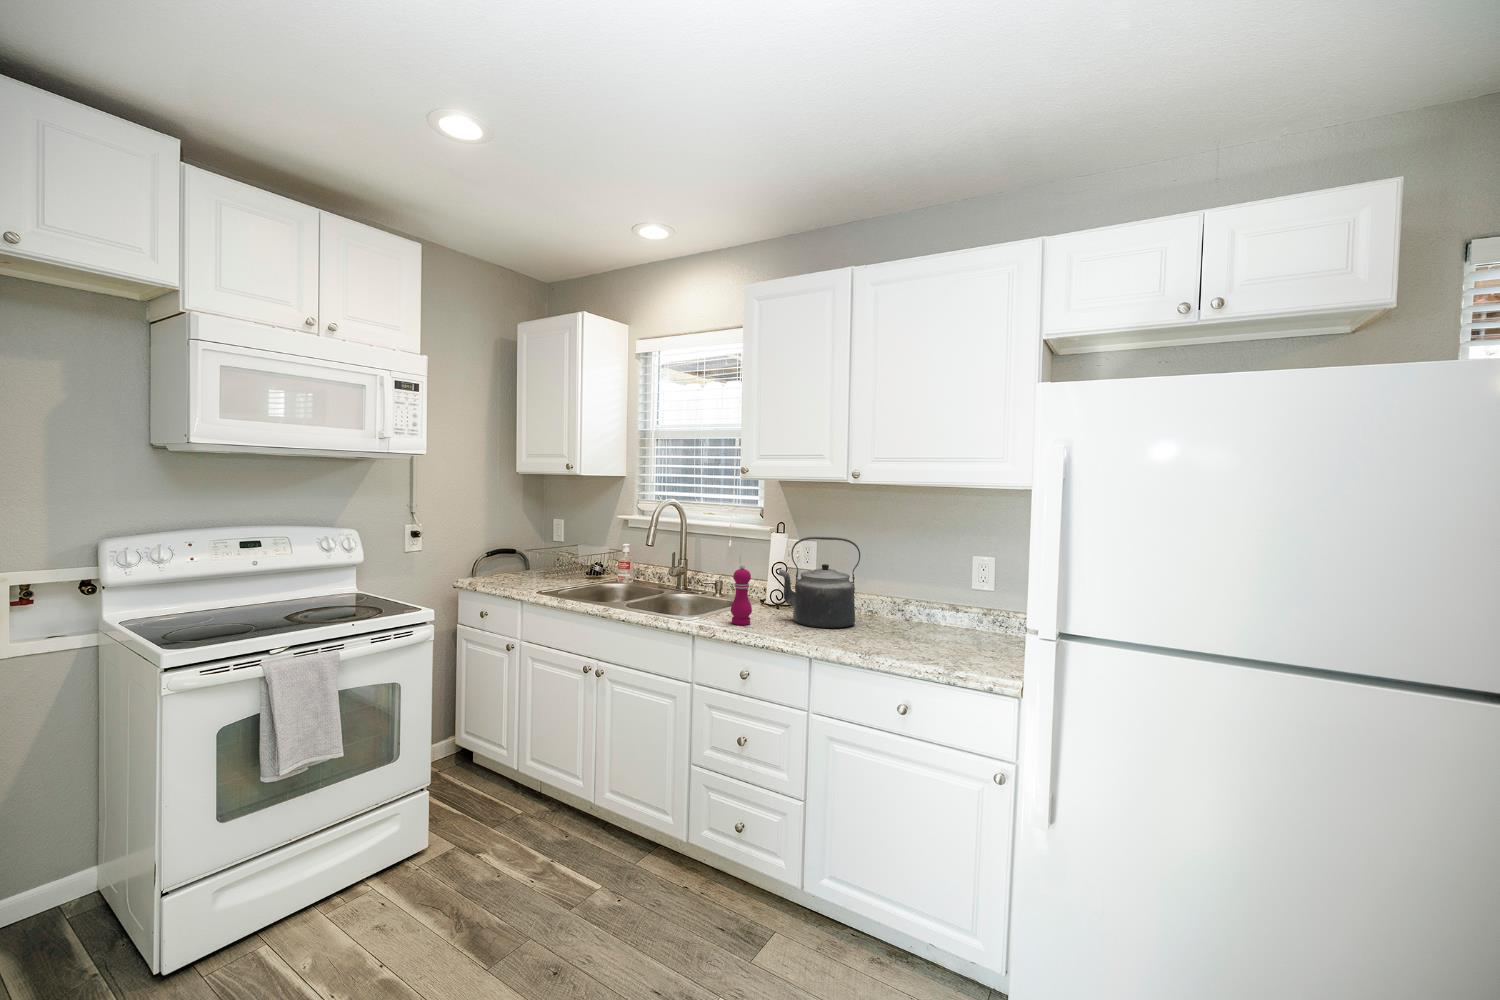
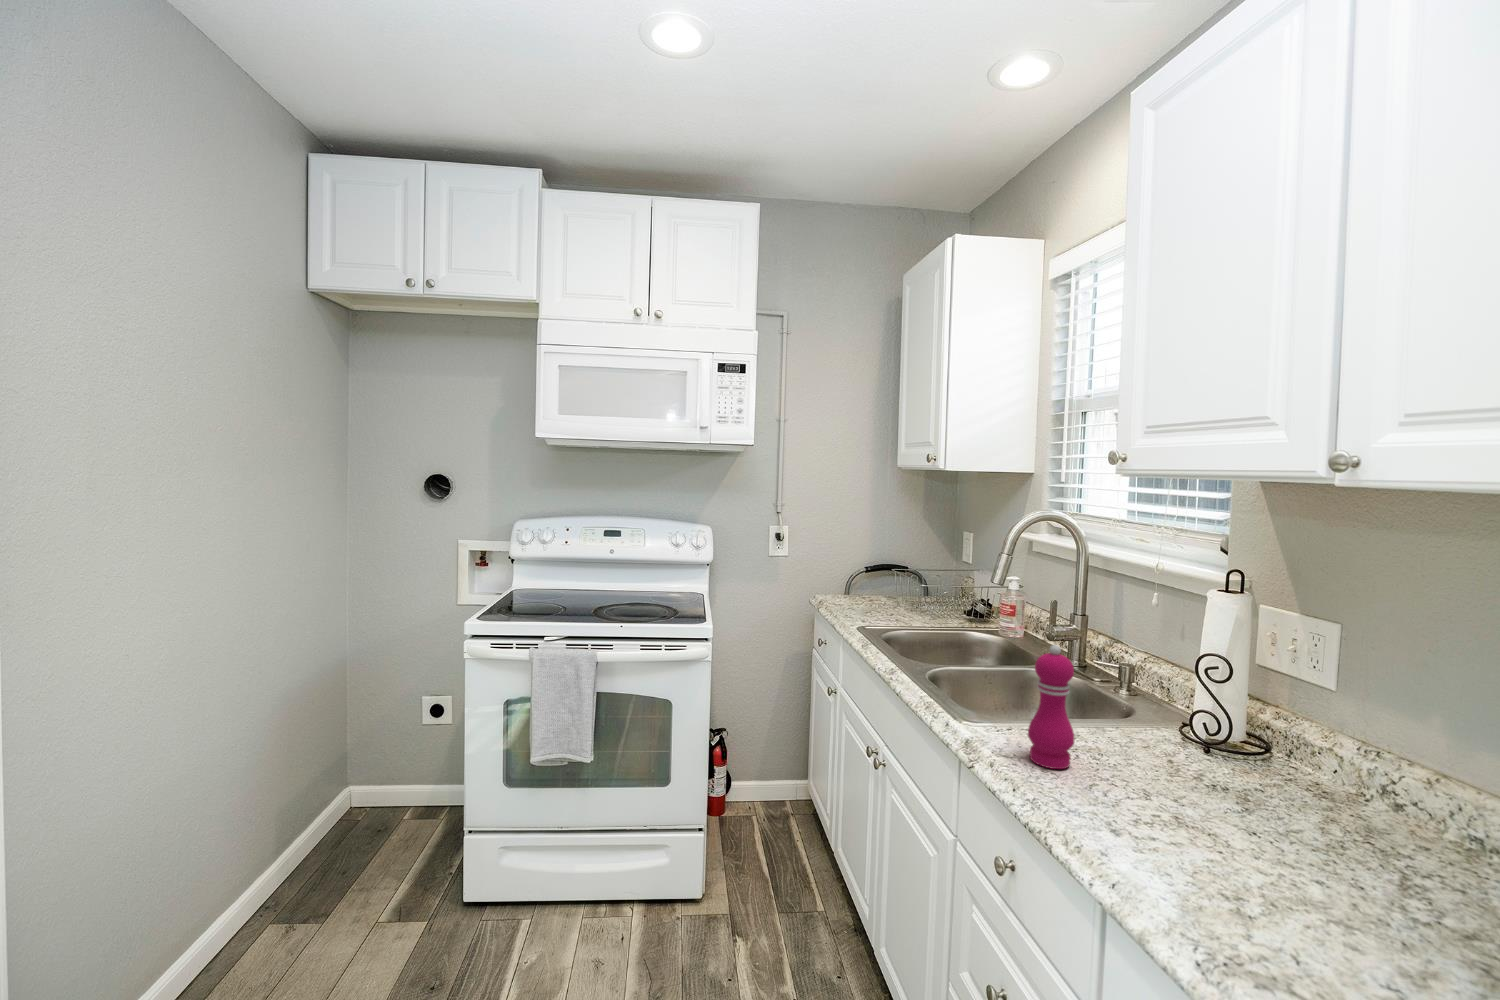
kettle: present [779,537,860,628] -> none [1162,611,1406,866]

